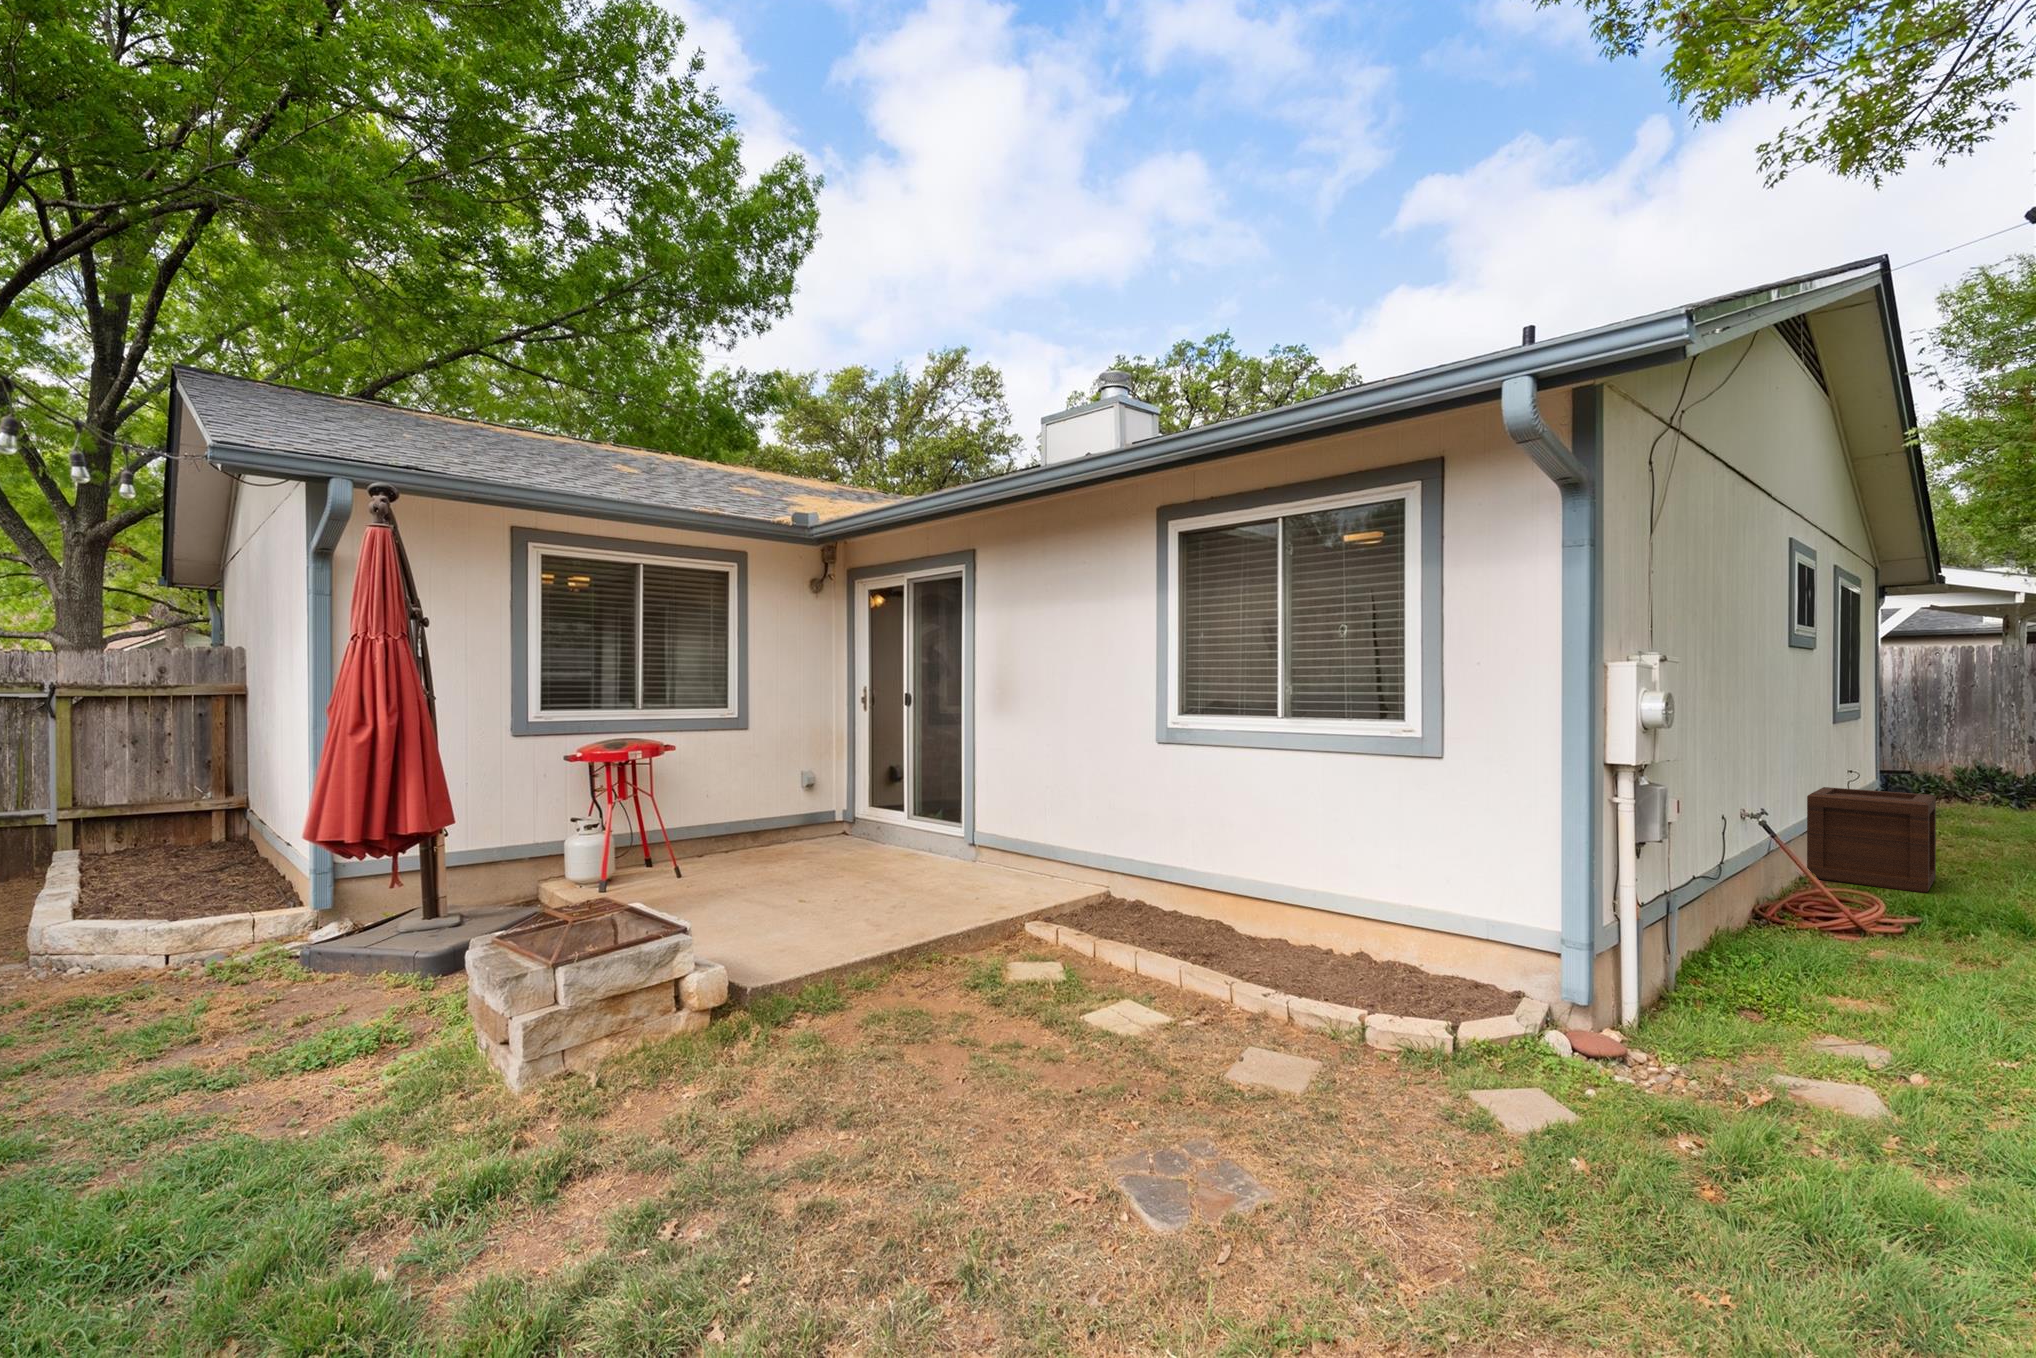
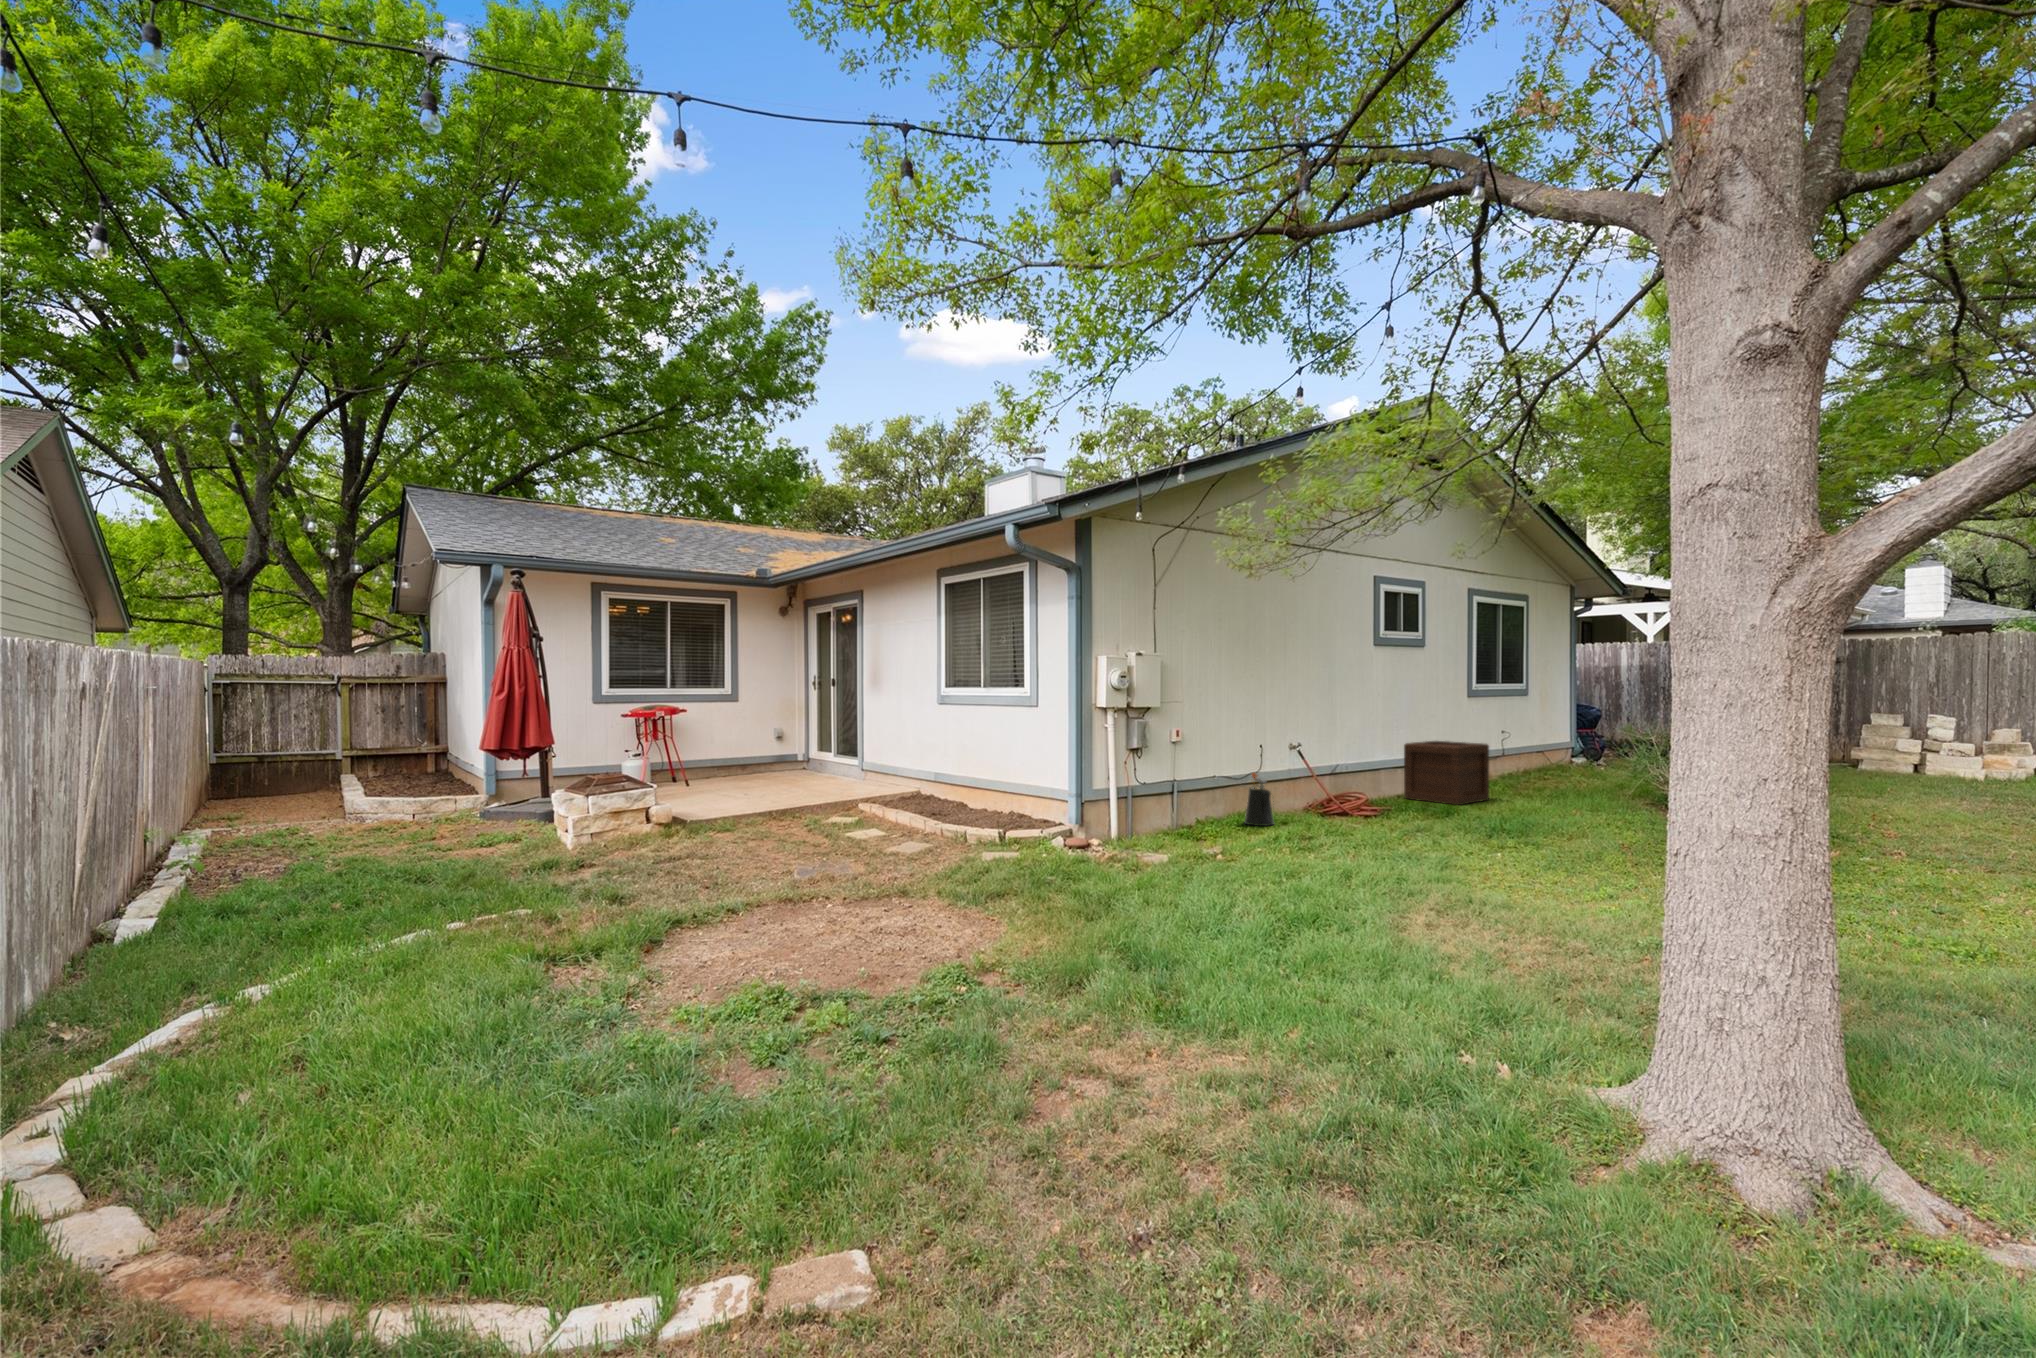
watering can: none [1723,863,1812,964] -> present [1245,773,1274,826]

